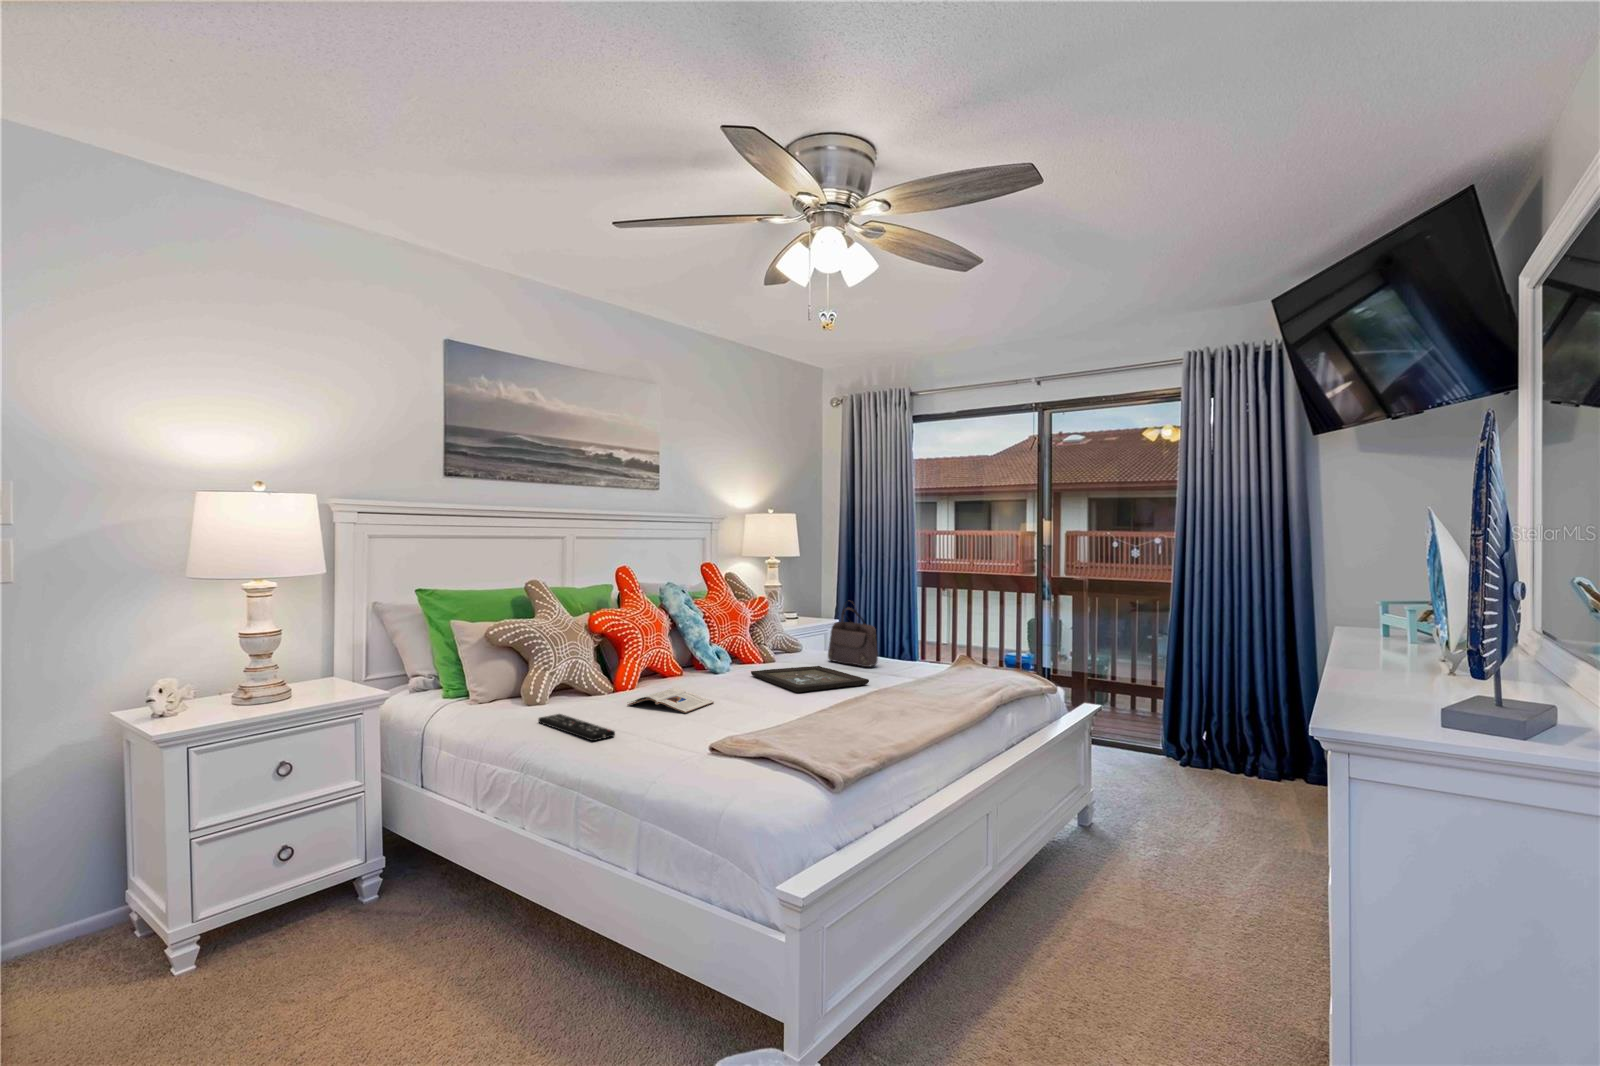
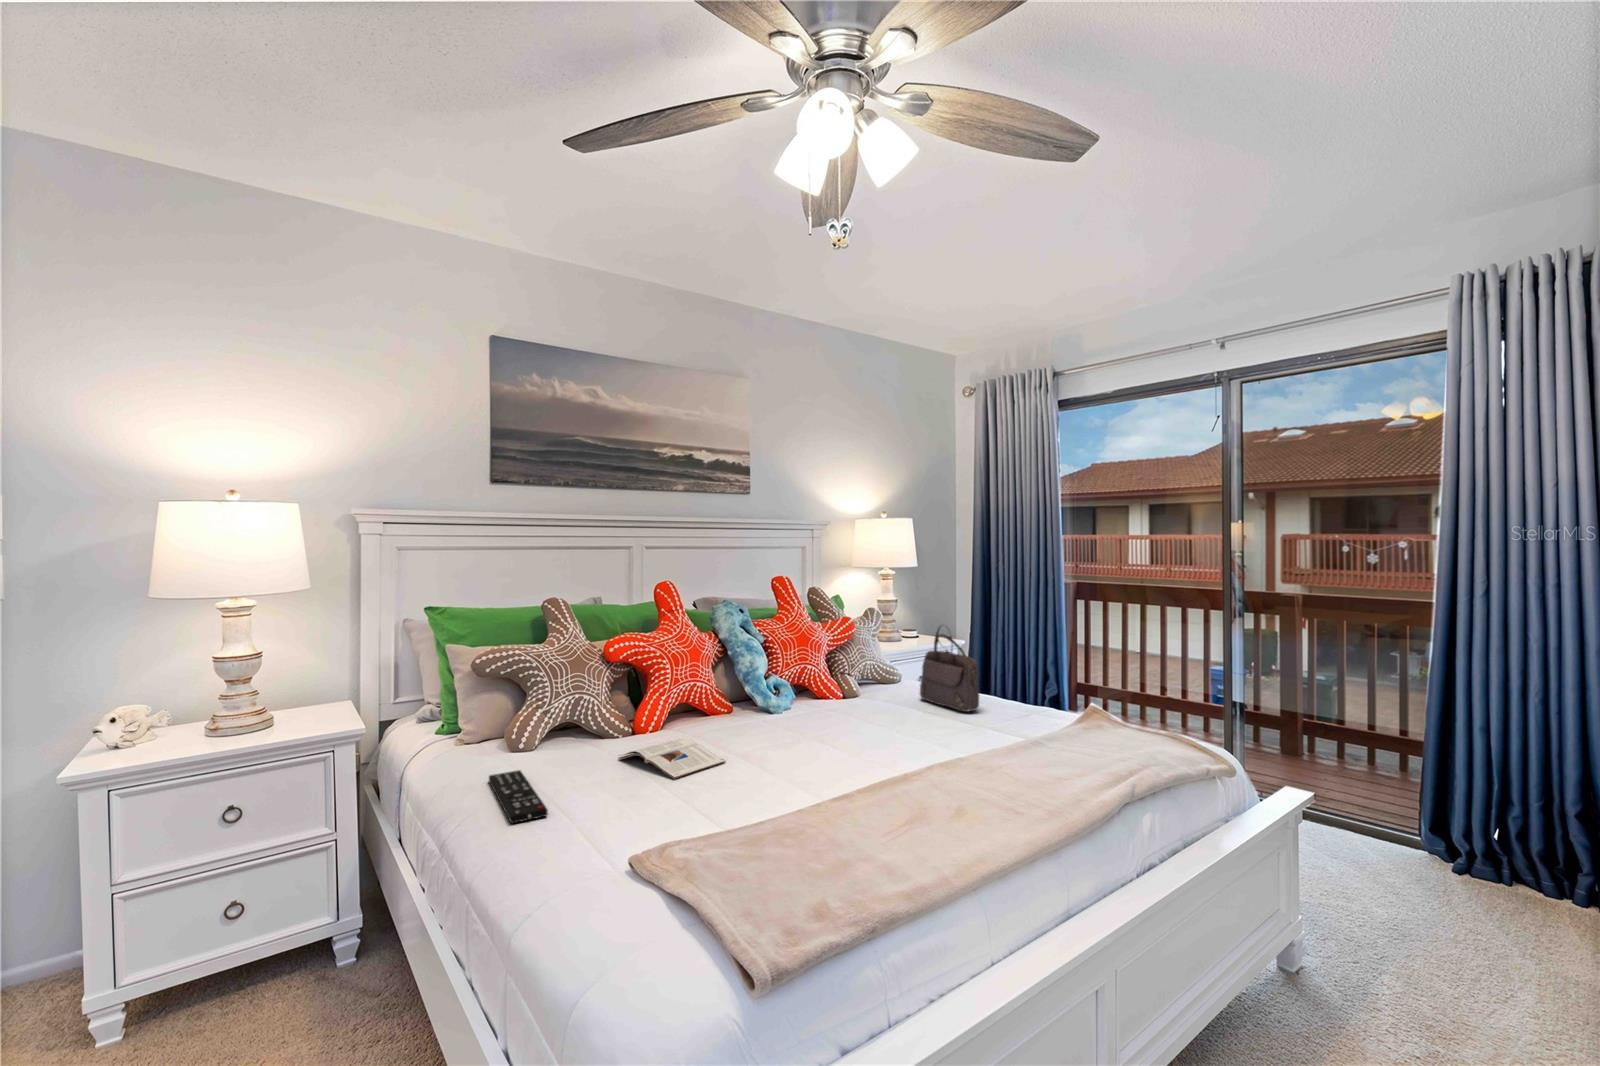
tray: present [751,666,869,692] -> none [807,708,951,751]

